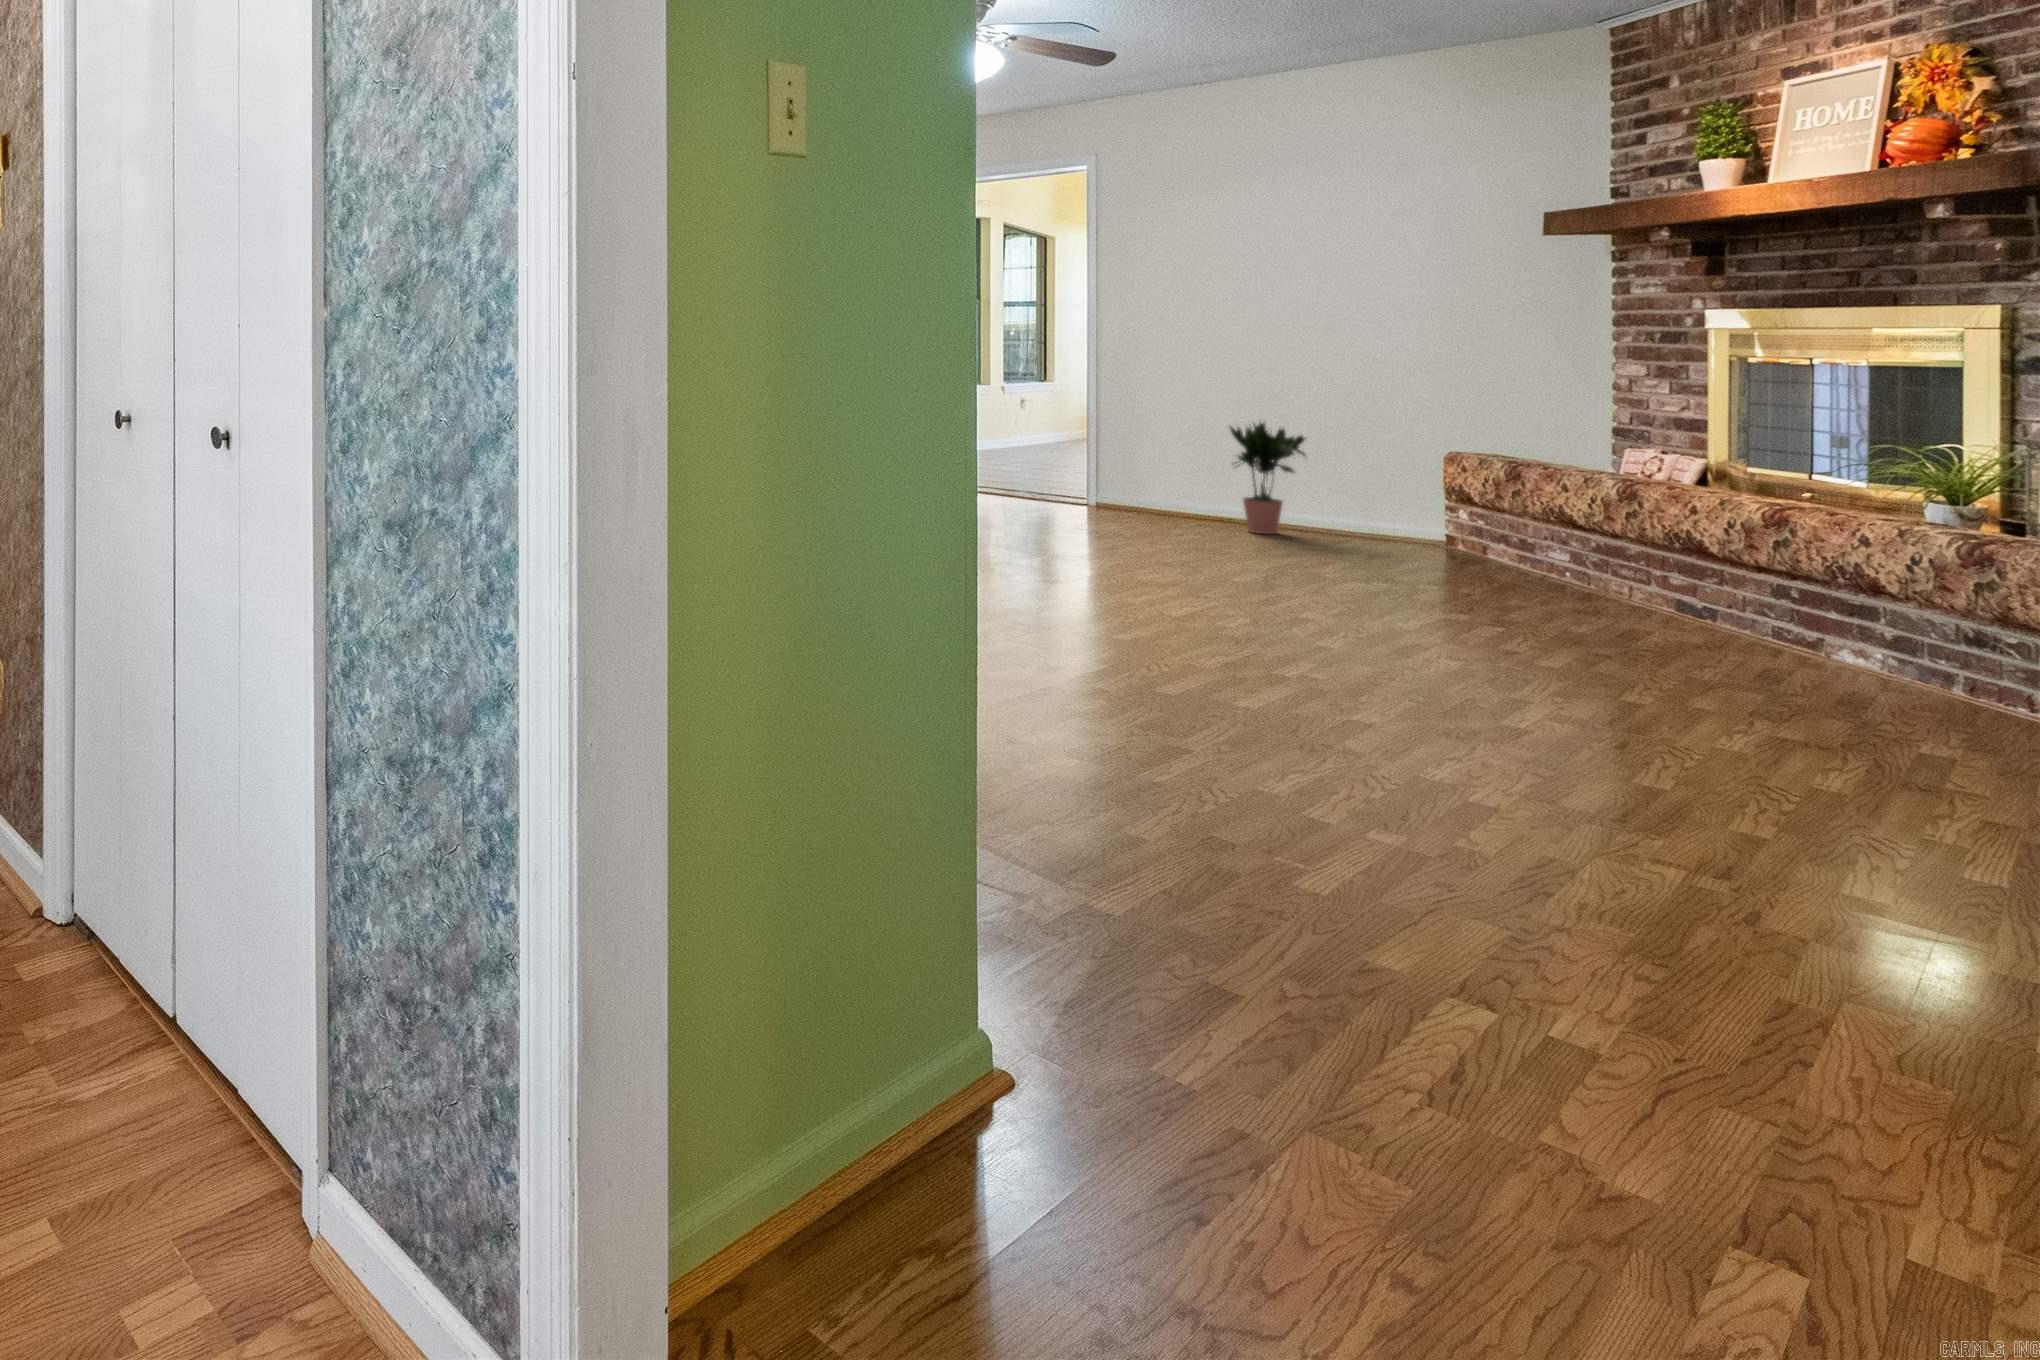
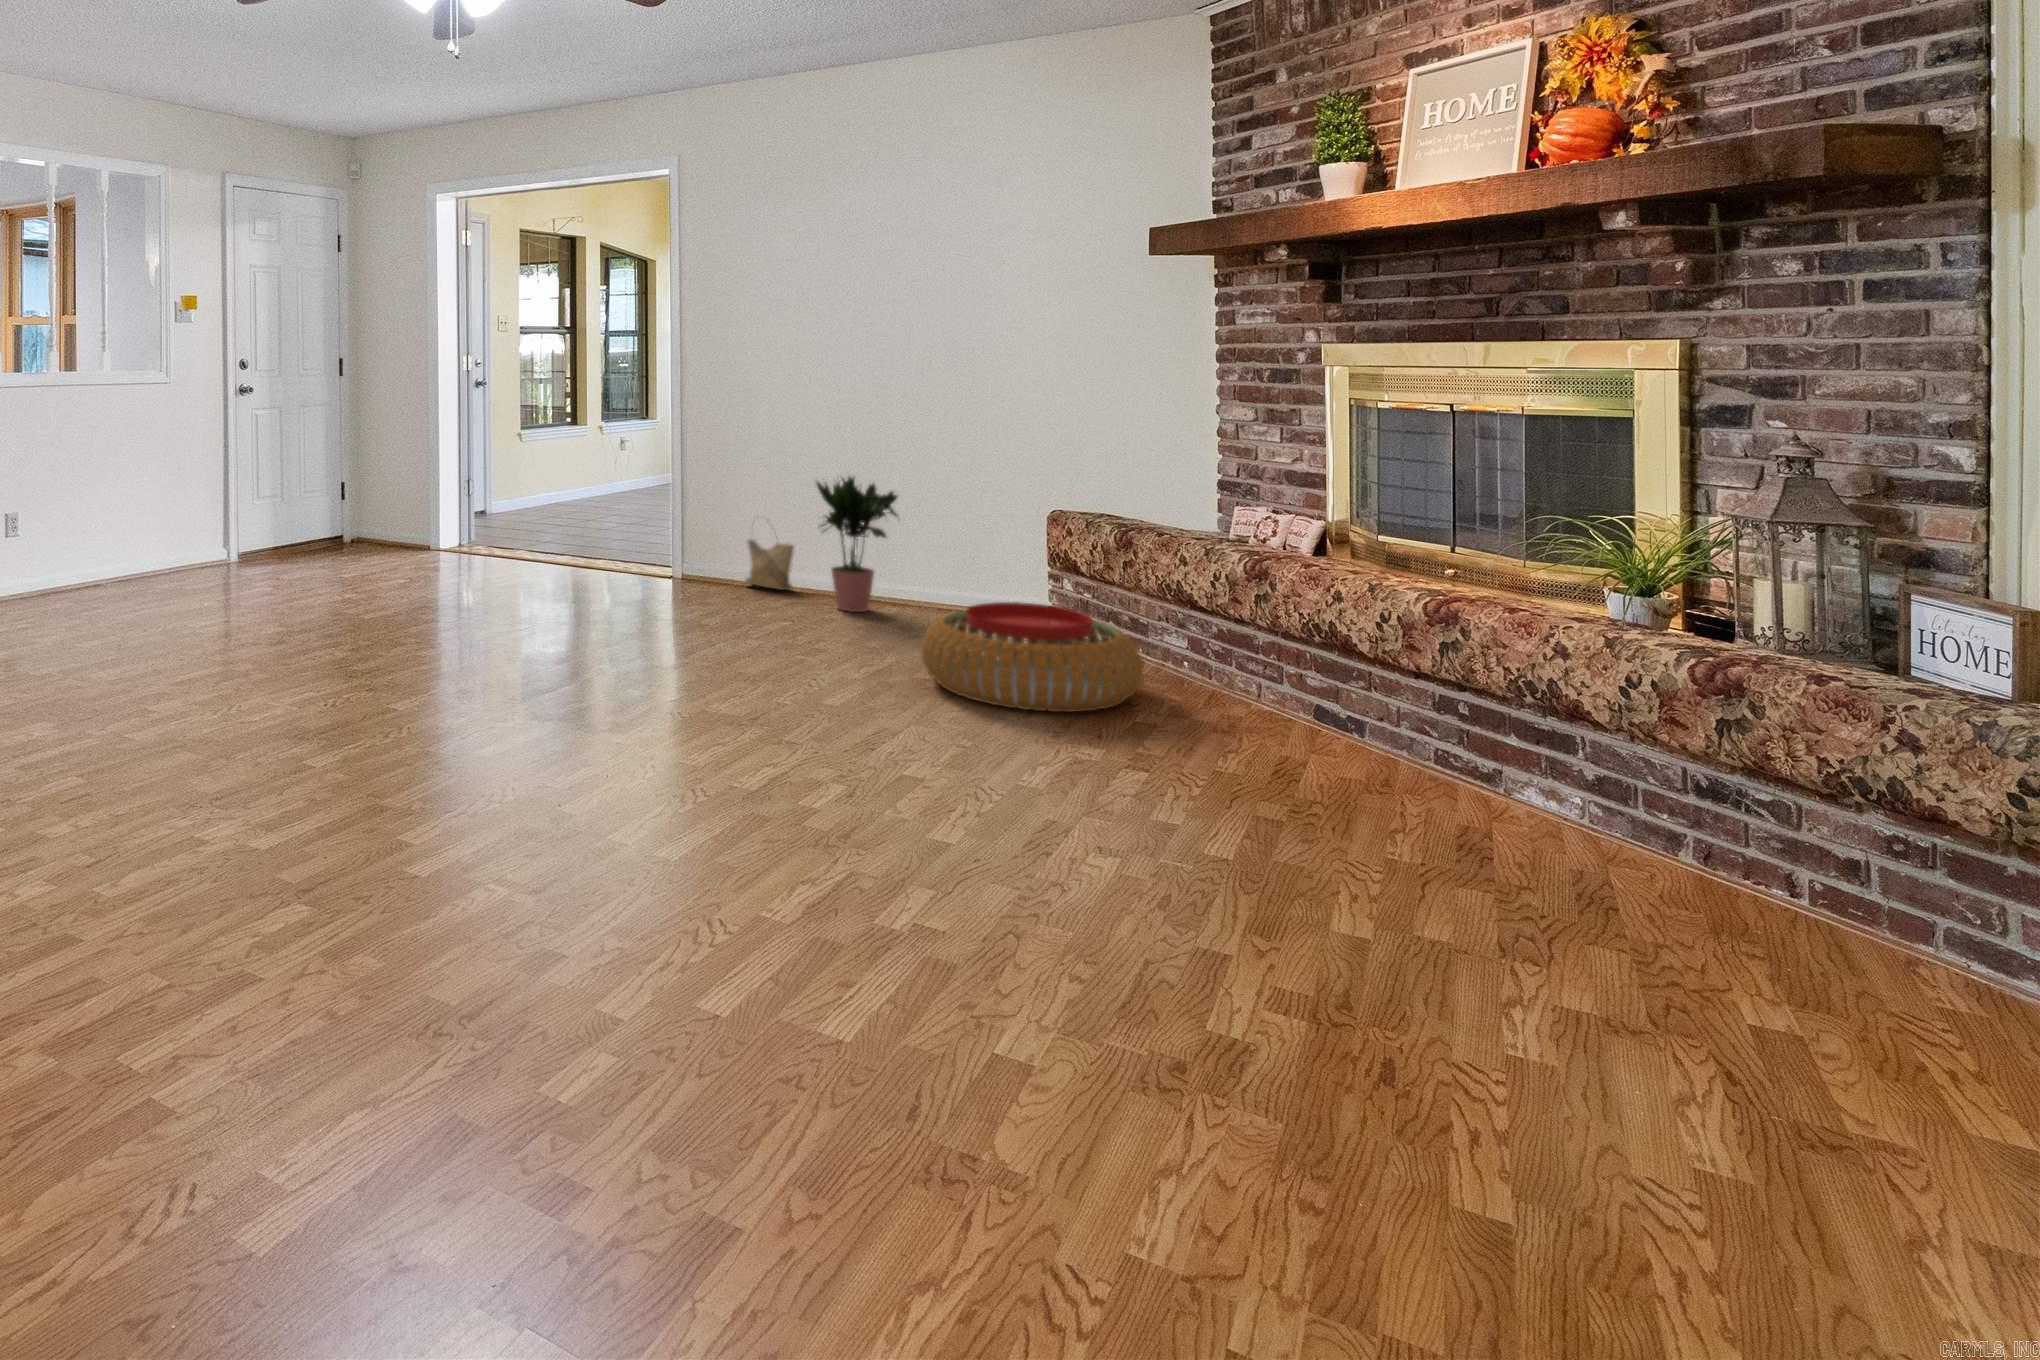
woven basket: none [1162,456,1209,519] -> present [745,520,794,590]
pouf: none [1322,517,1520,595] -> present [921,602,1143,712]

